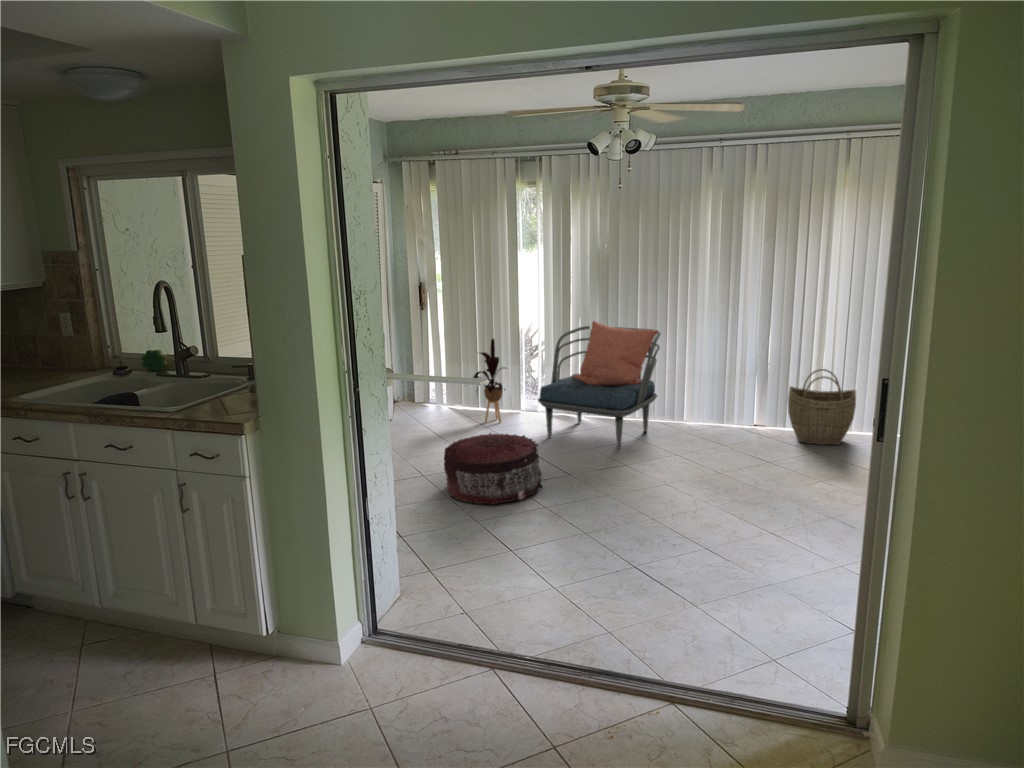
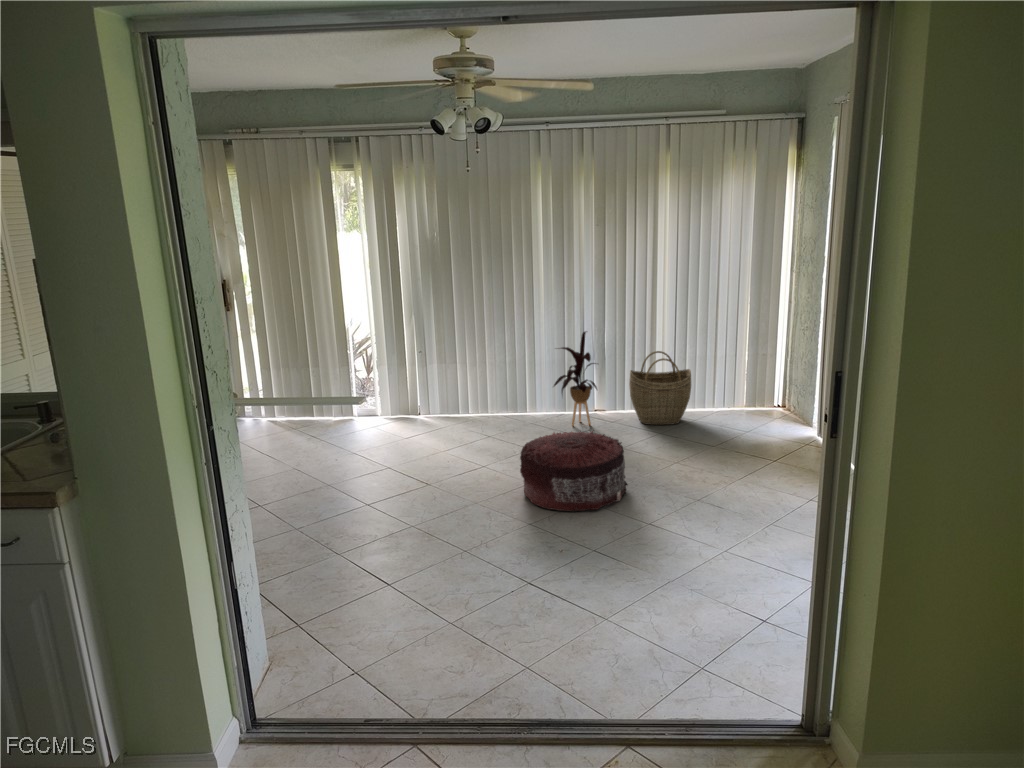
armchair: present [538,321,661,449] -> none [378,315,503,450]
house plant: present [473,339,505,423] -> present [554,332,597,426]
pouf: present [444,433,542,504] -> present [520,431,627,511]

